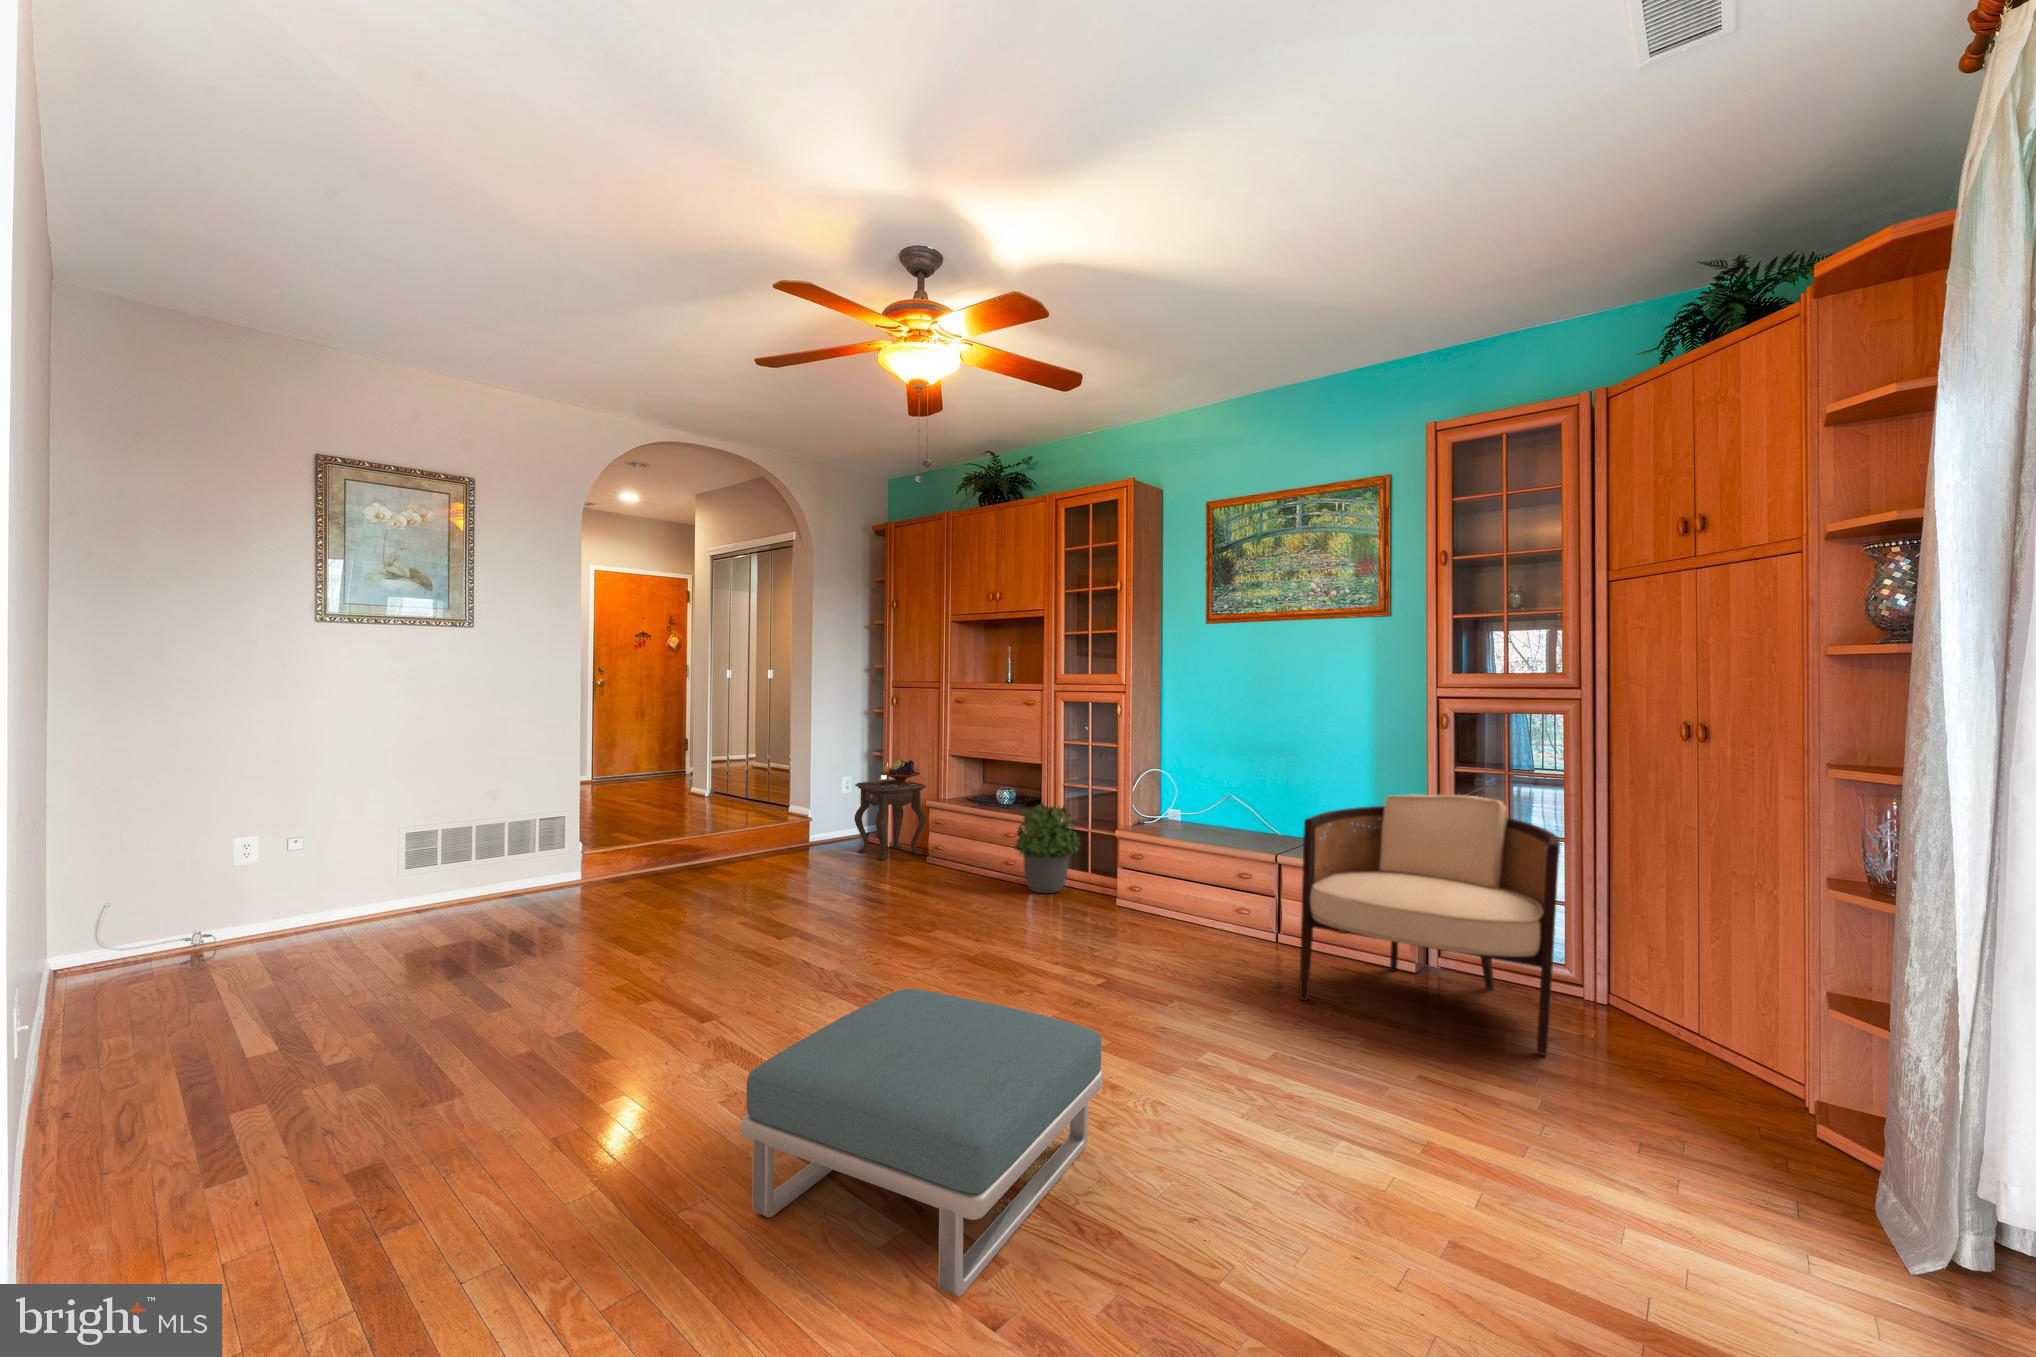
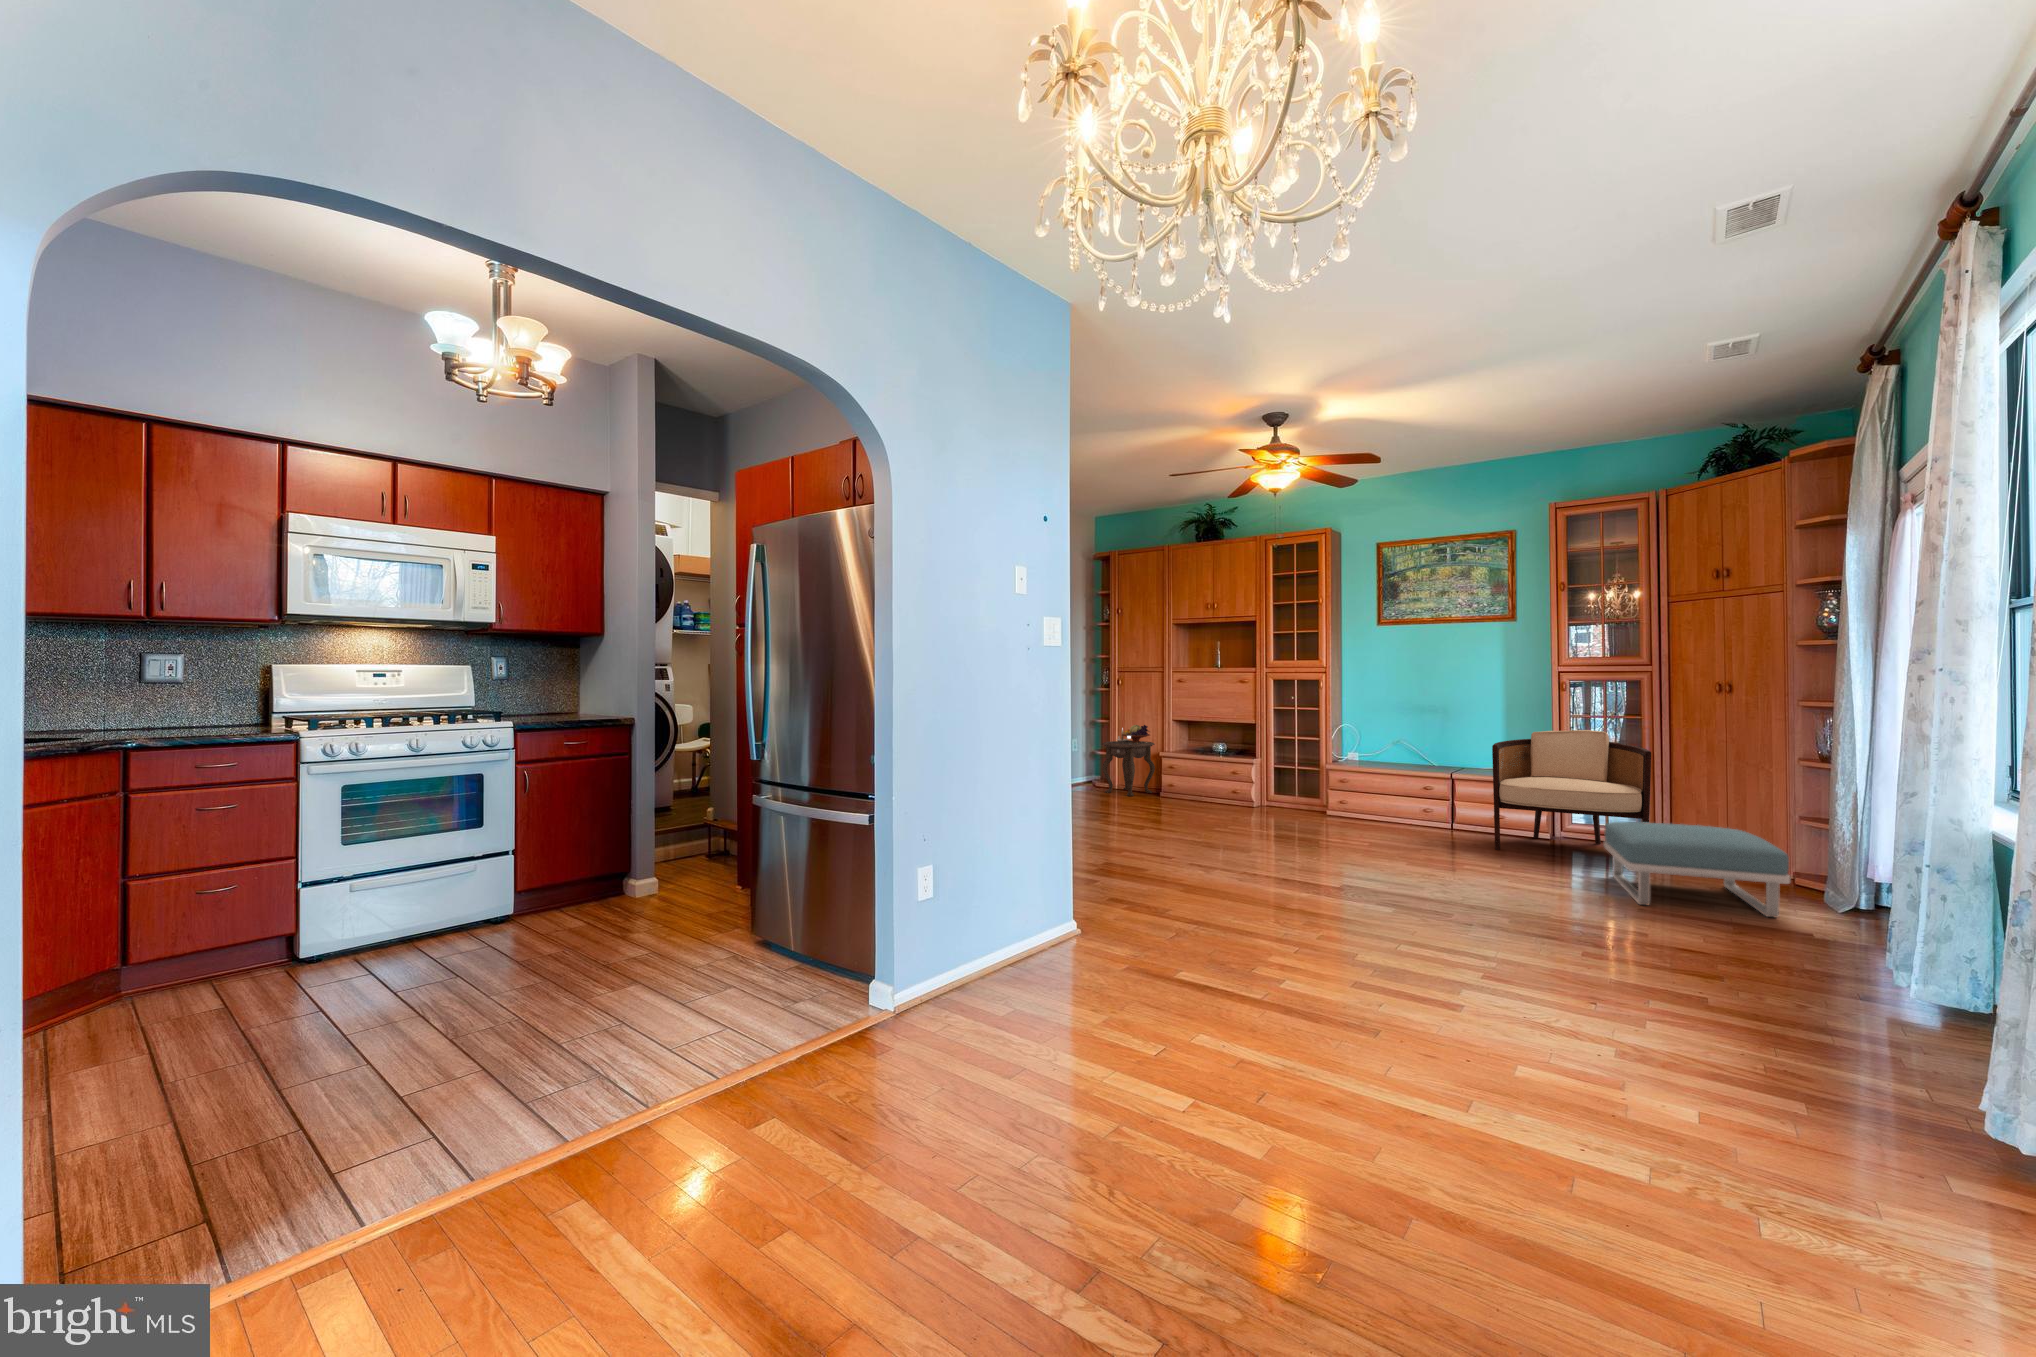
potted plant: present [1014,803,1080,893] -> none [1246,749,1298,810]
footstool: present [742,989,1103,1296] -> present [1604,822,1790,917]

